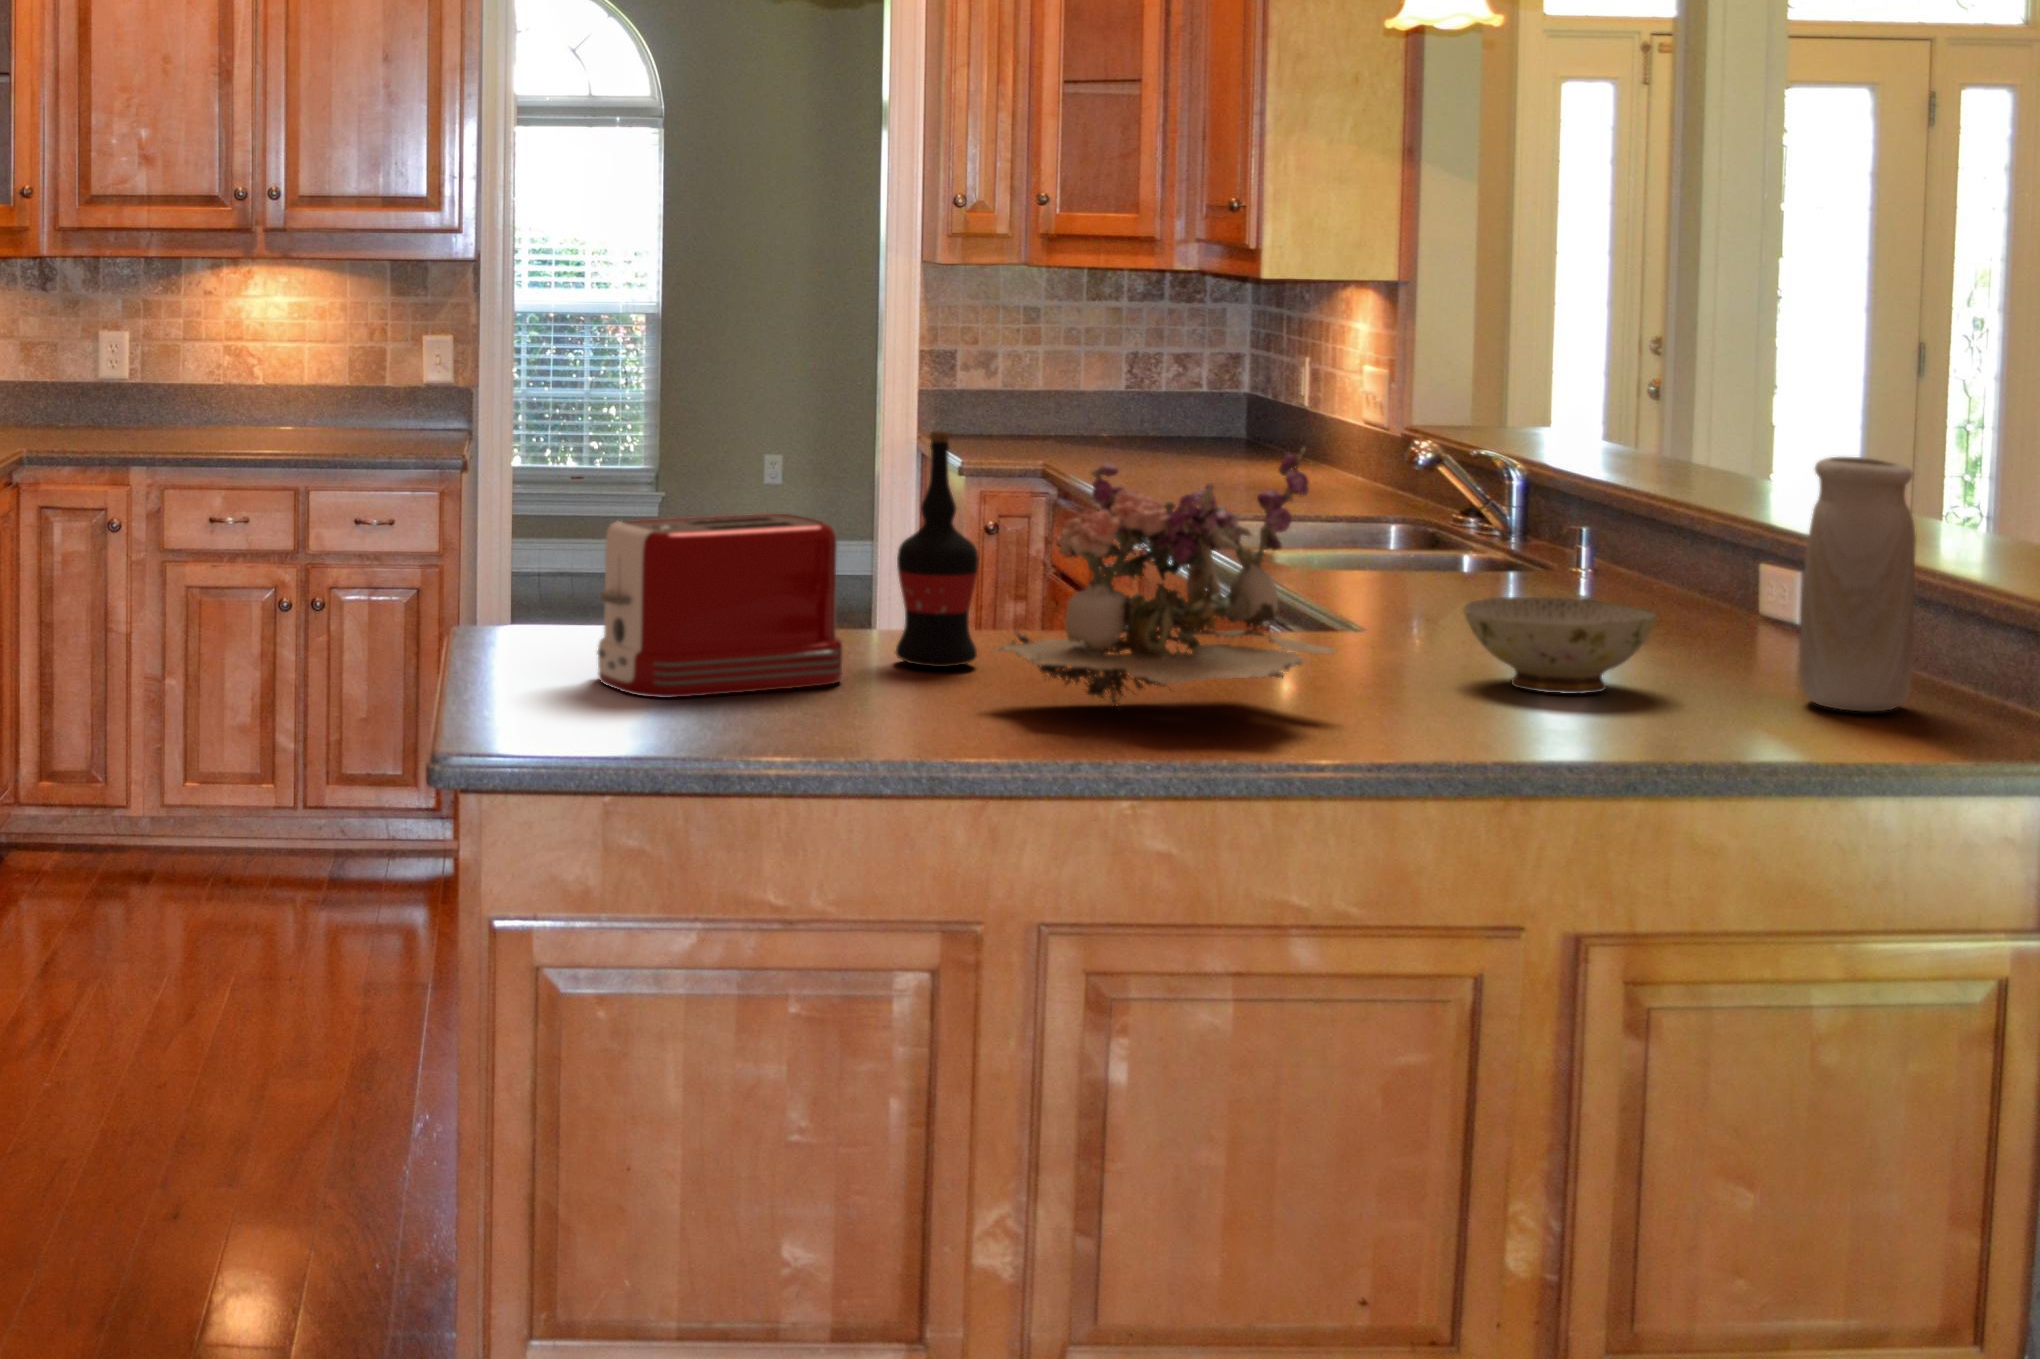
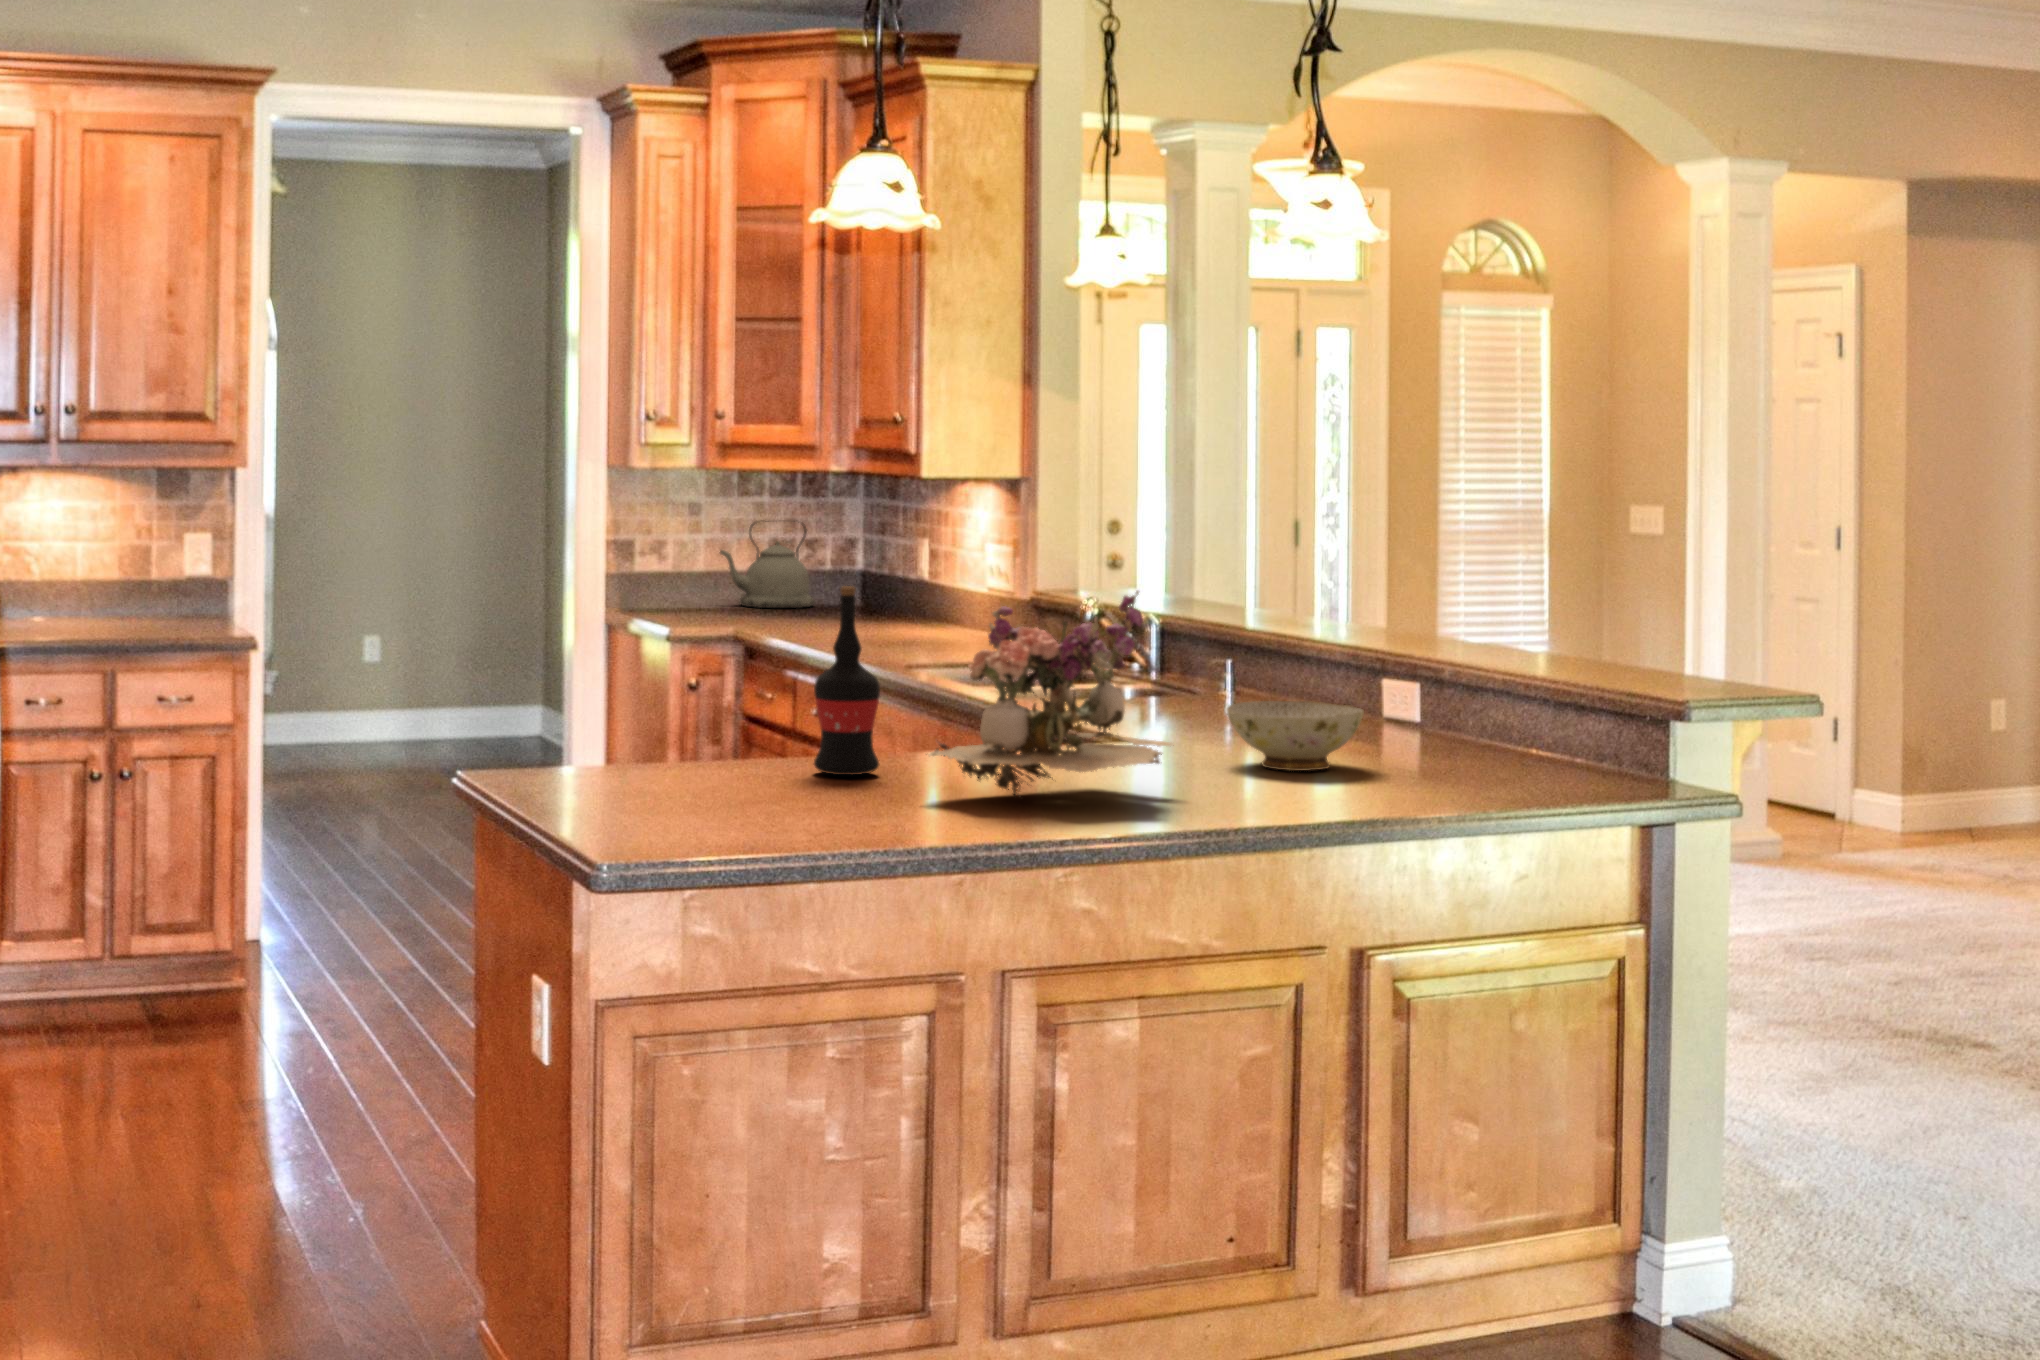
kettle: none [1061,330,1184,440] -> present [720,521,814,608]
vase: present [1800,457,1916,712] -> none [1458,588,1536,772]
toaster: present [598,514,843,698] -> none [604,657,794,808]

